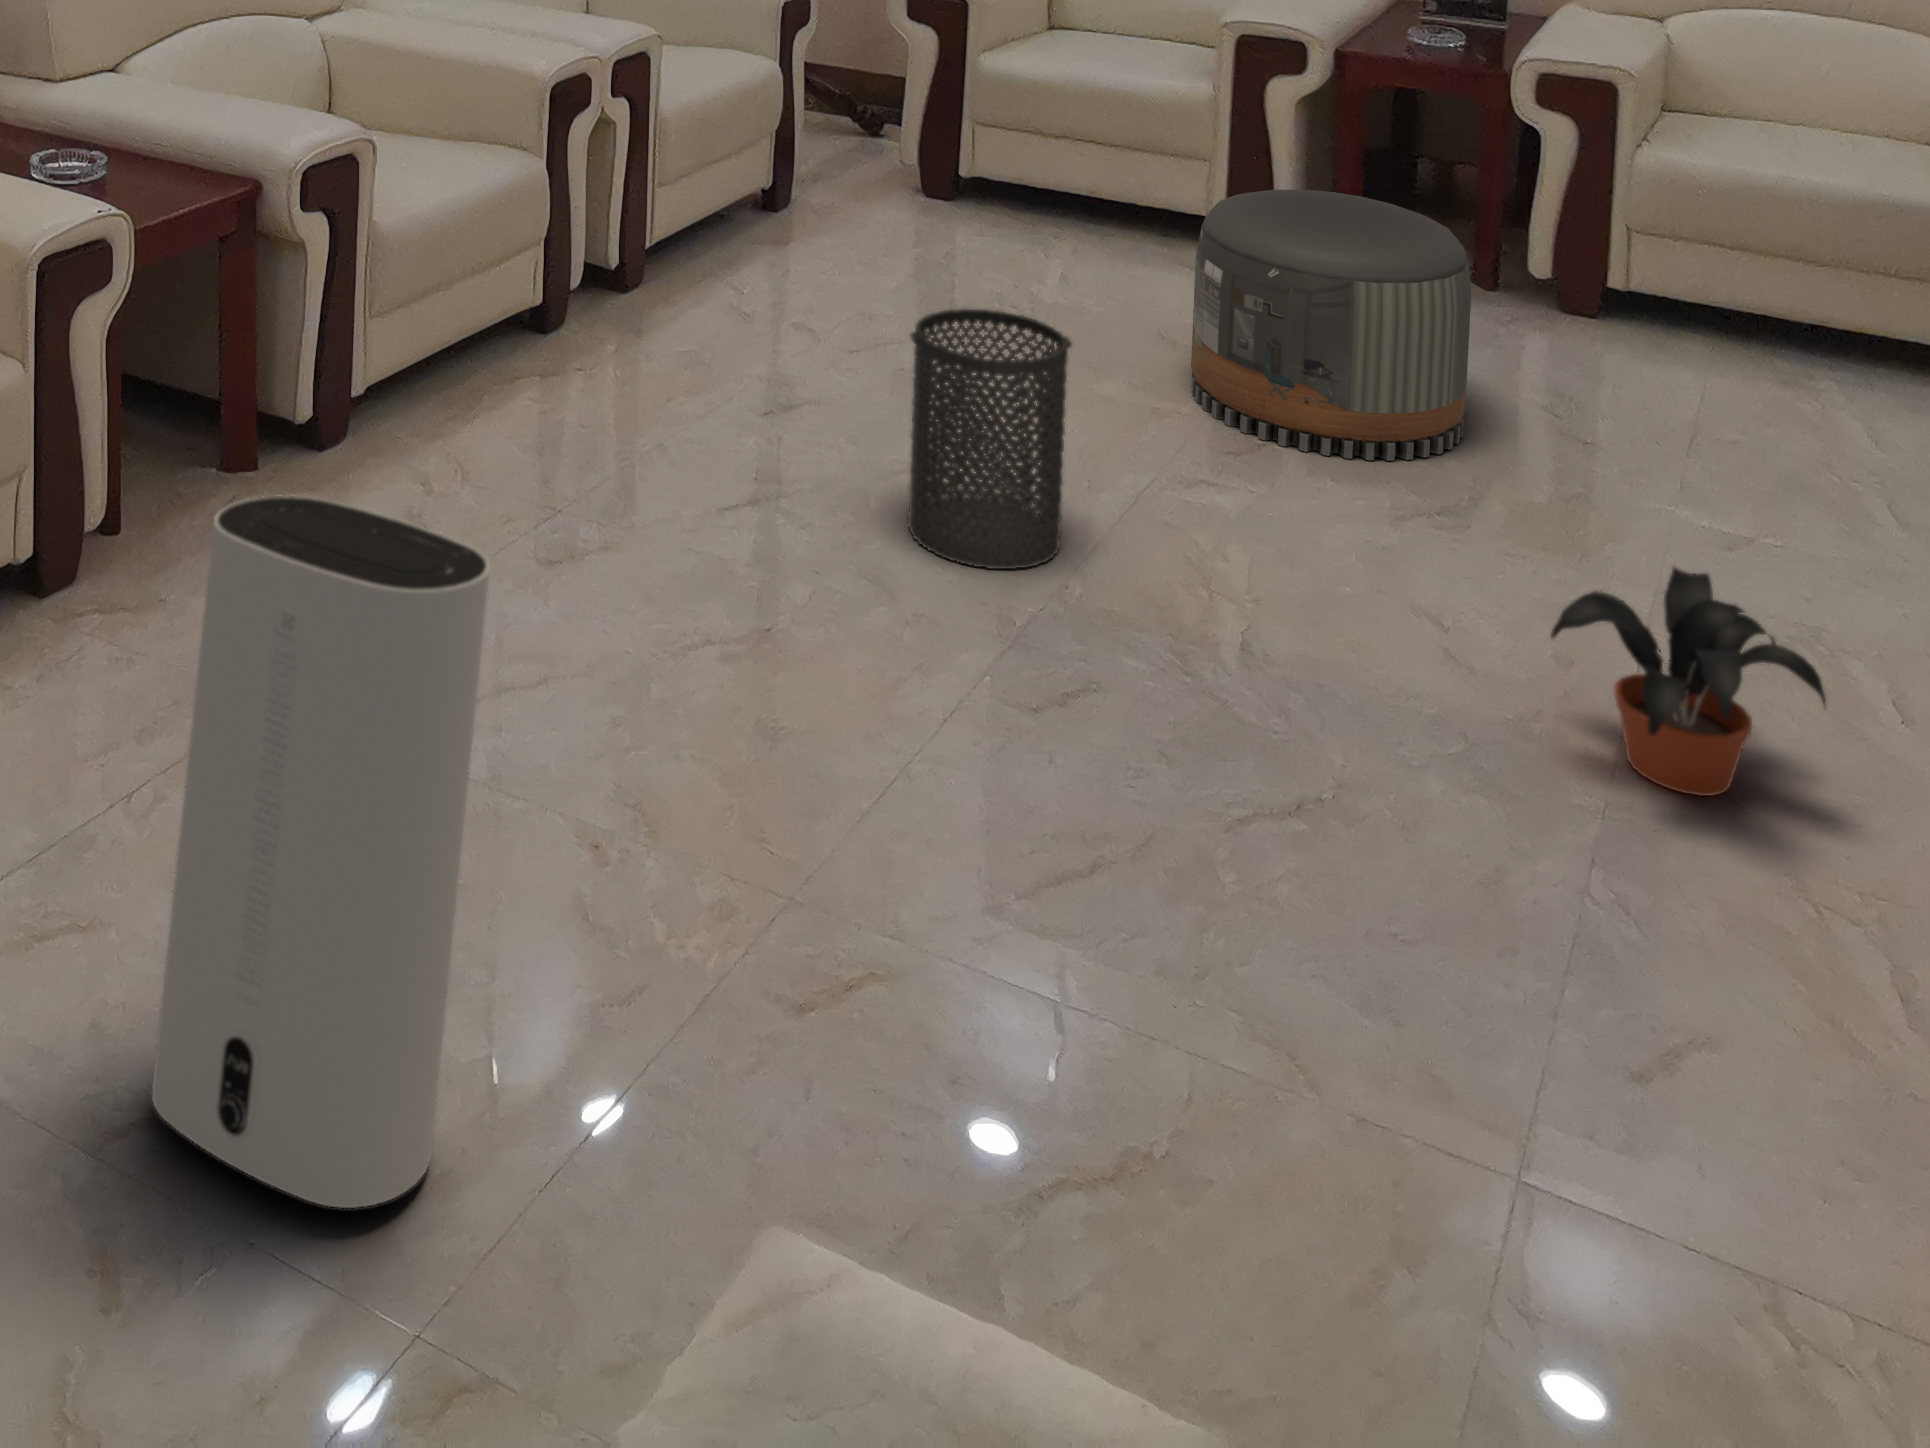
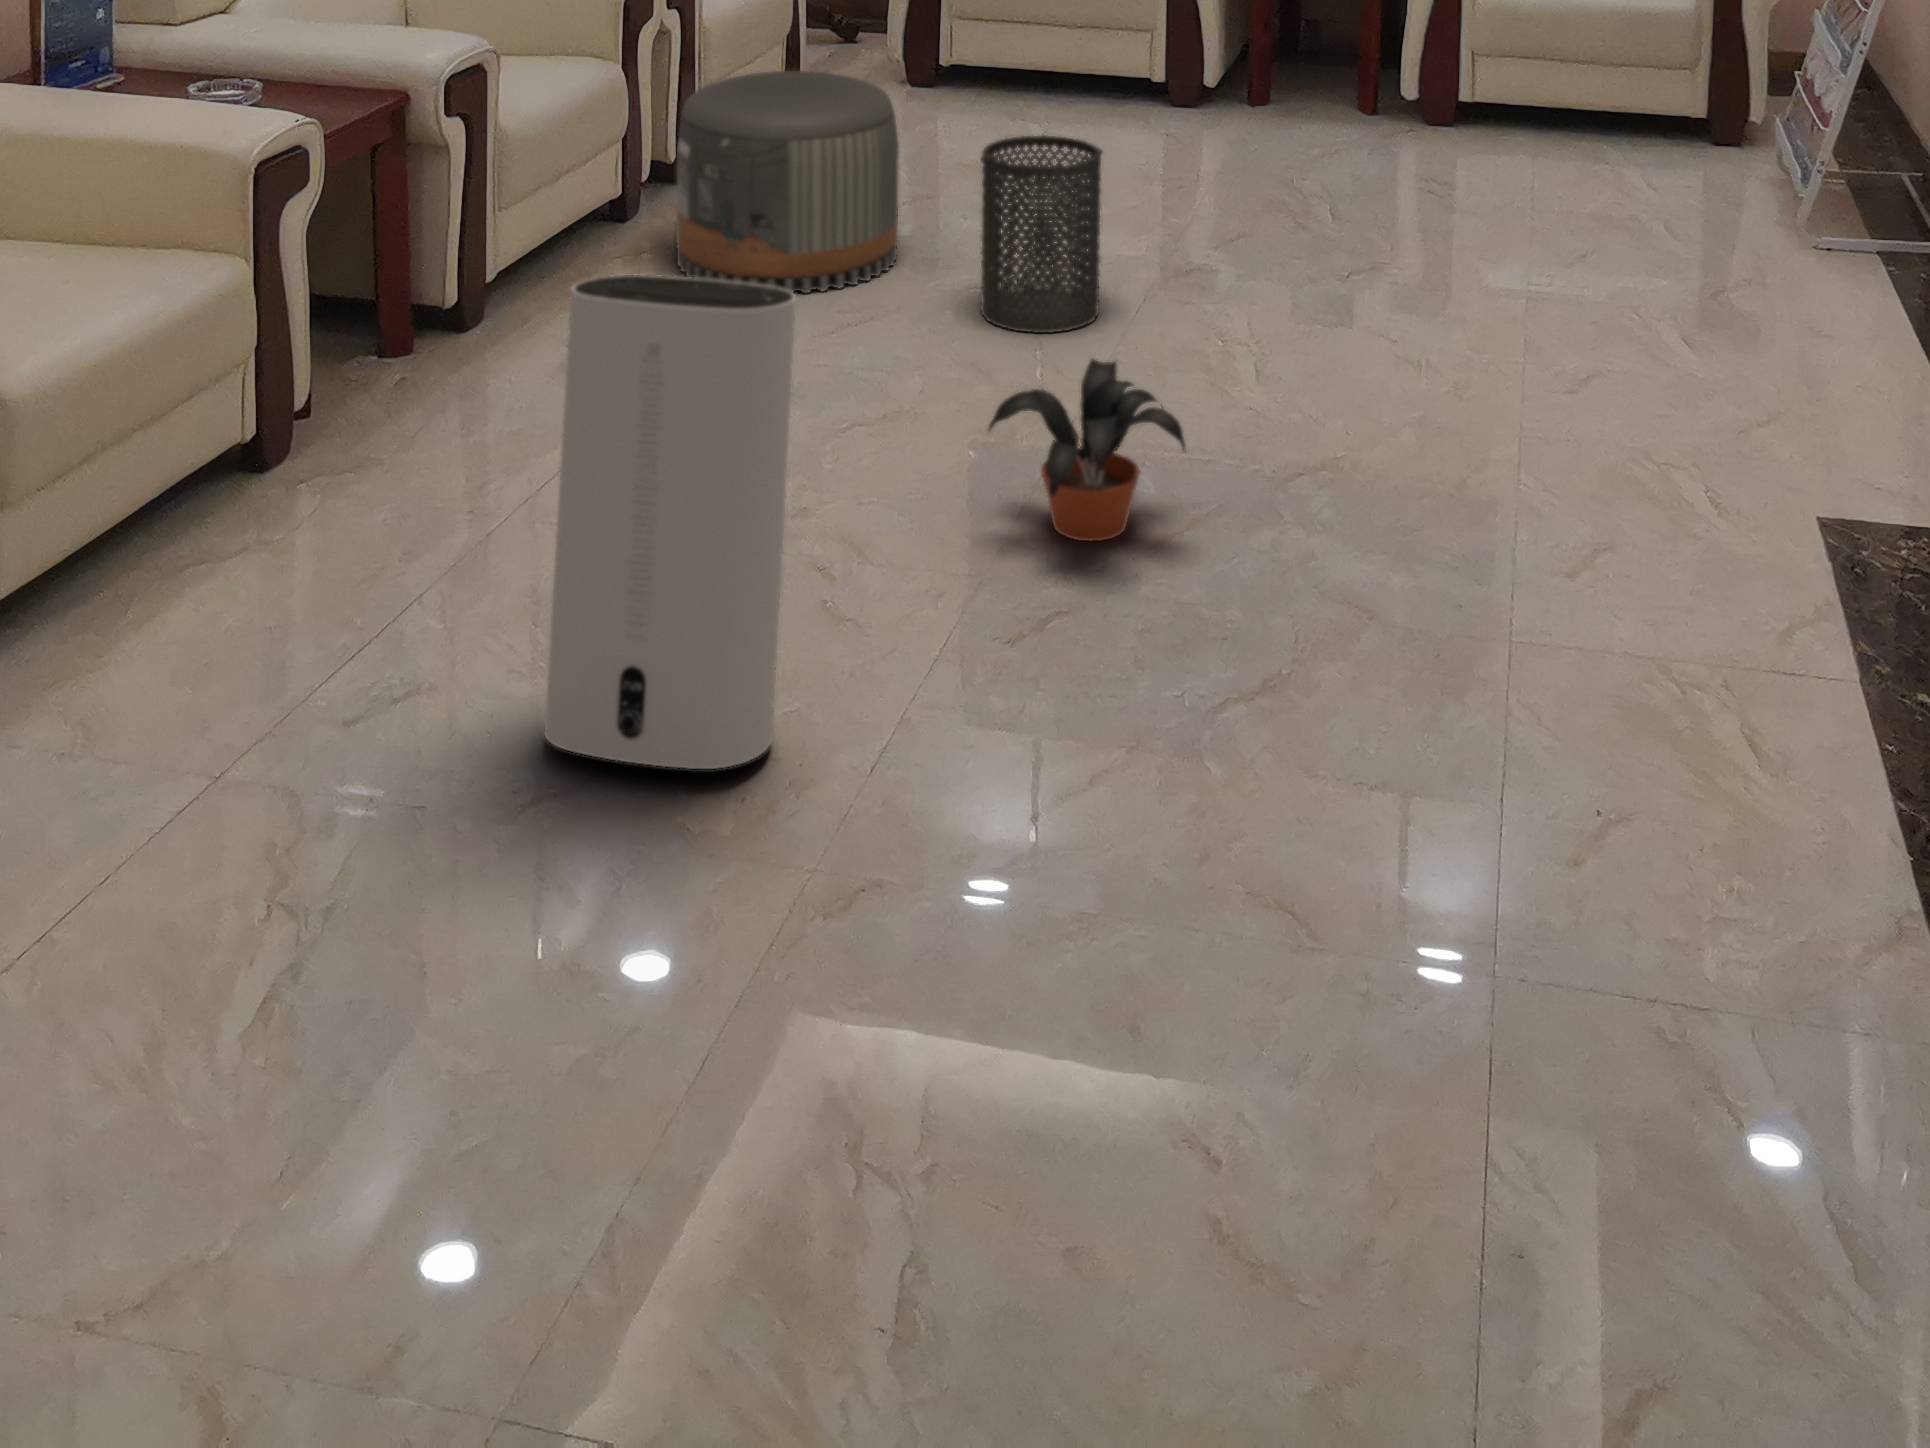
pouf: present [1191,190,1471,461] -> present [677,71,899,293]
potted plant: present [1551,567,1826,796] -> present [989,359,1185,541]

